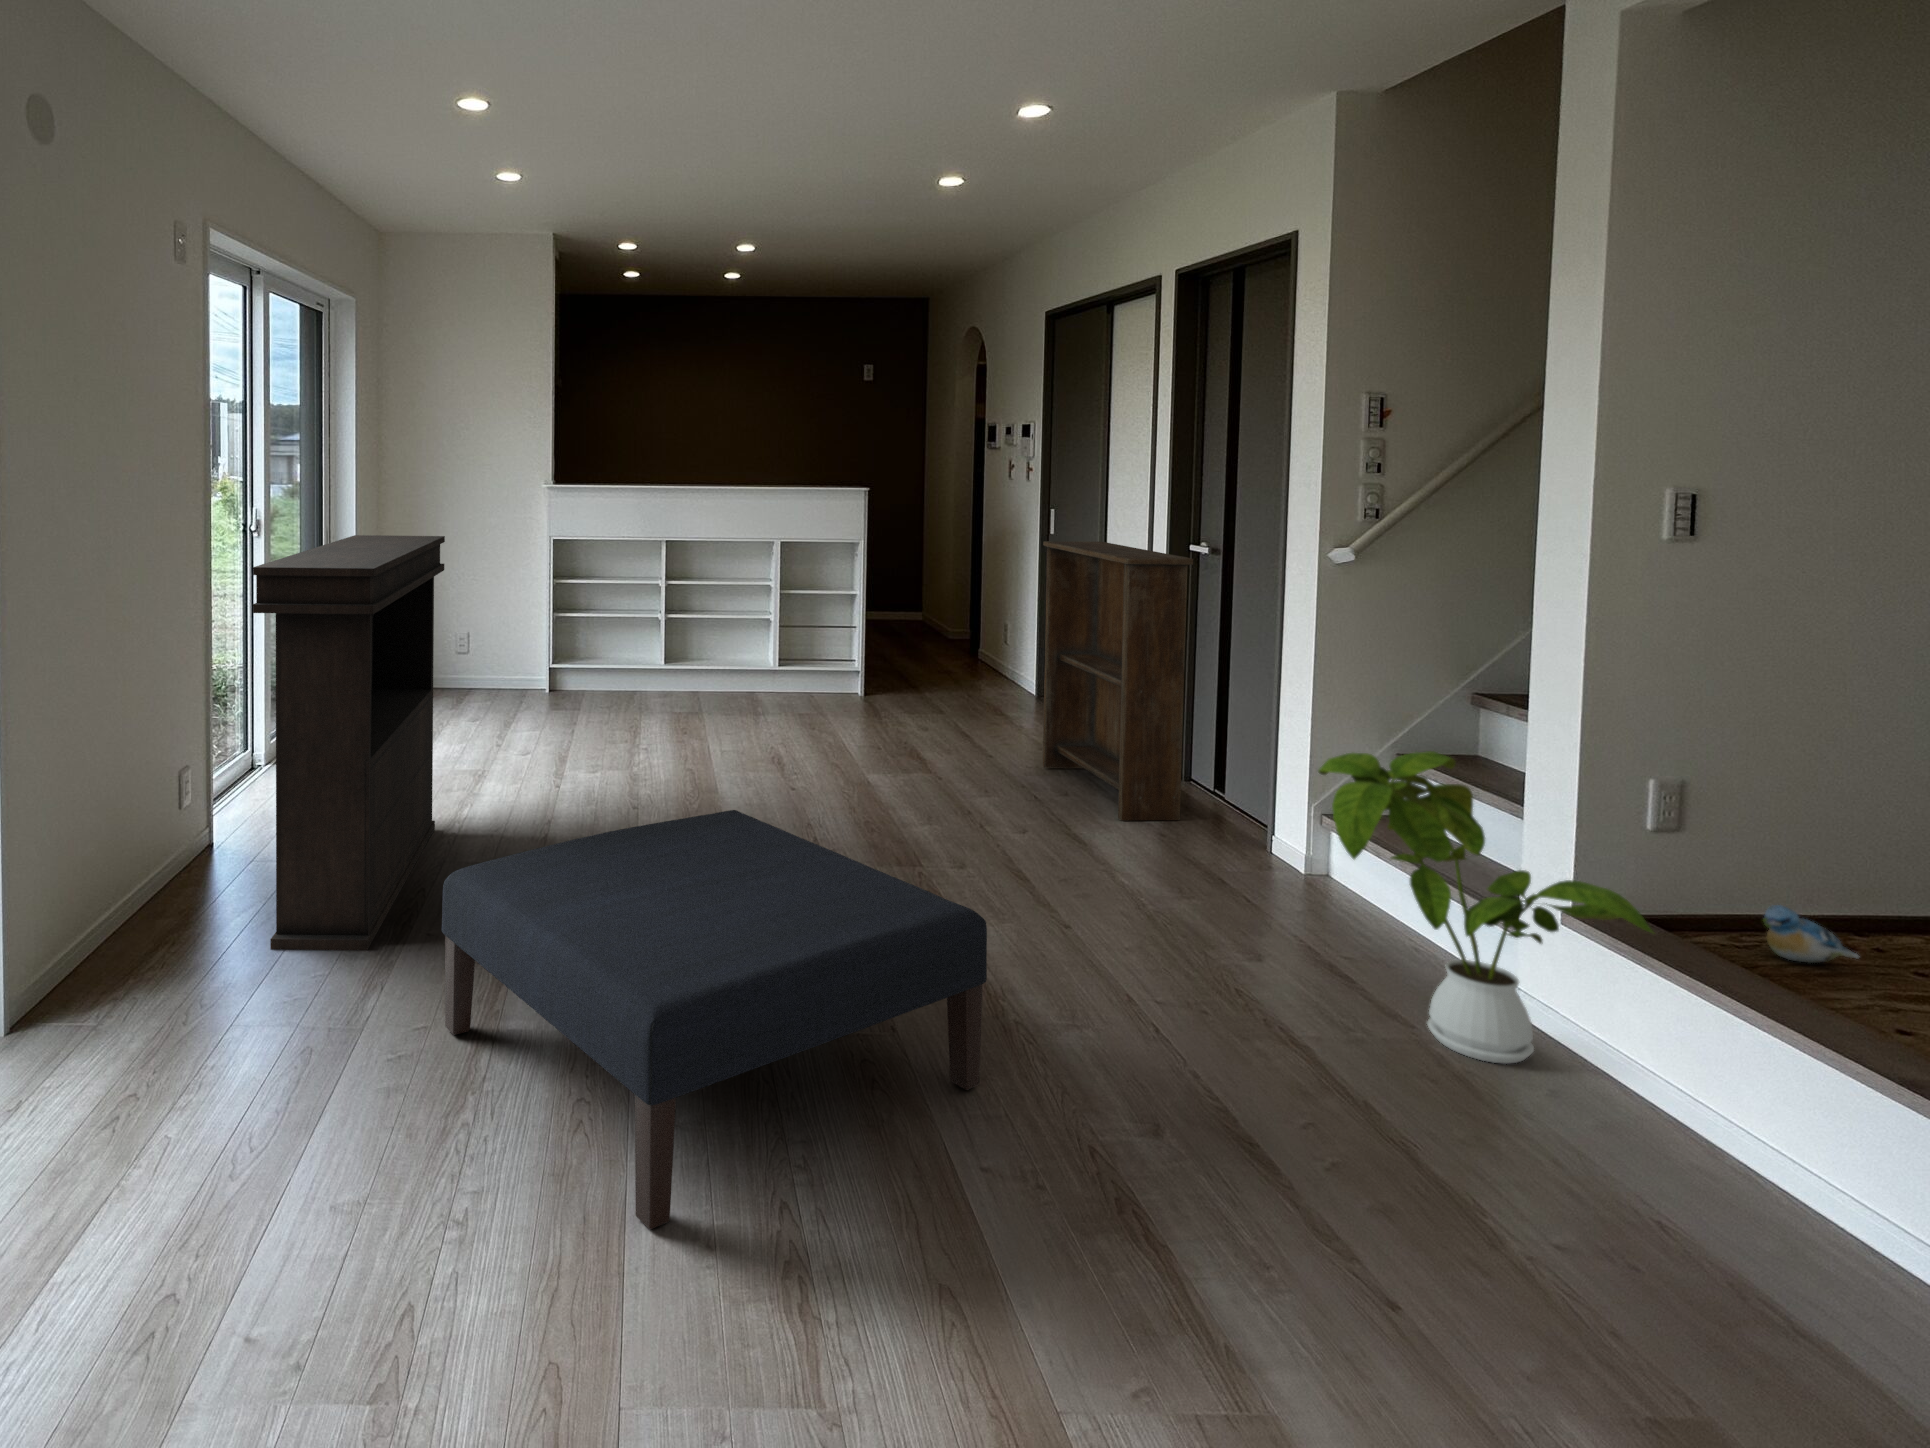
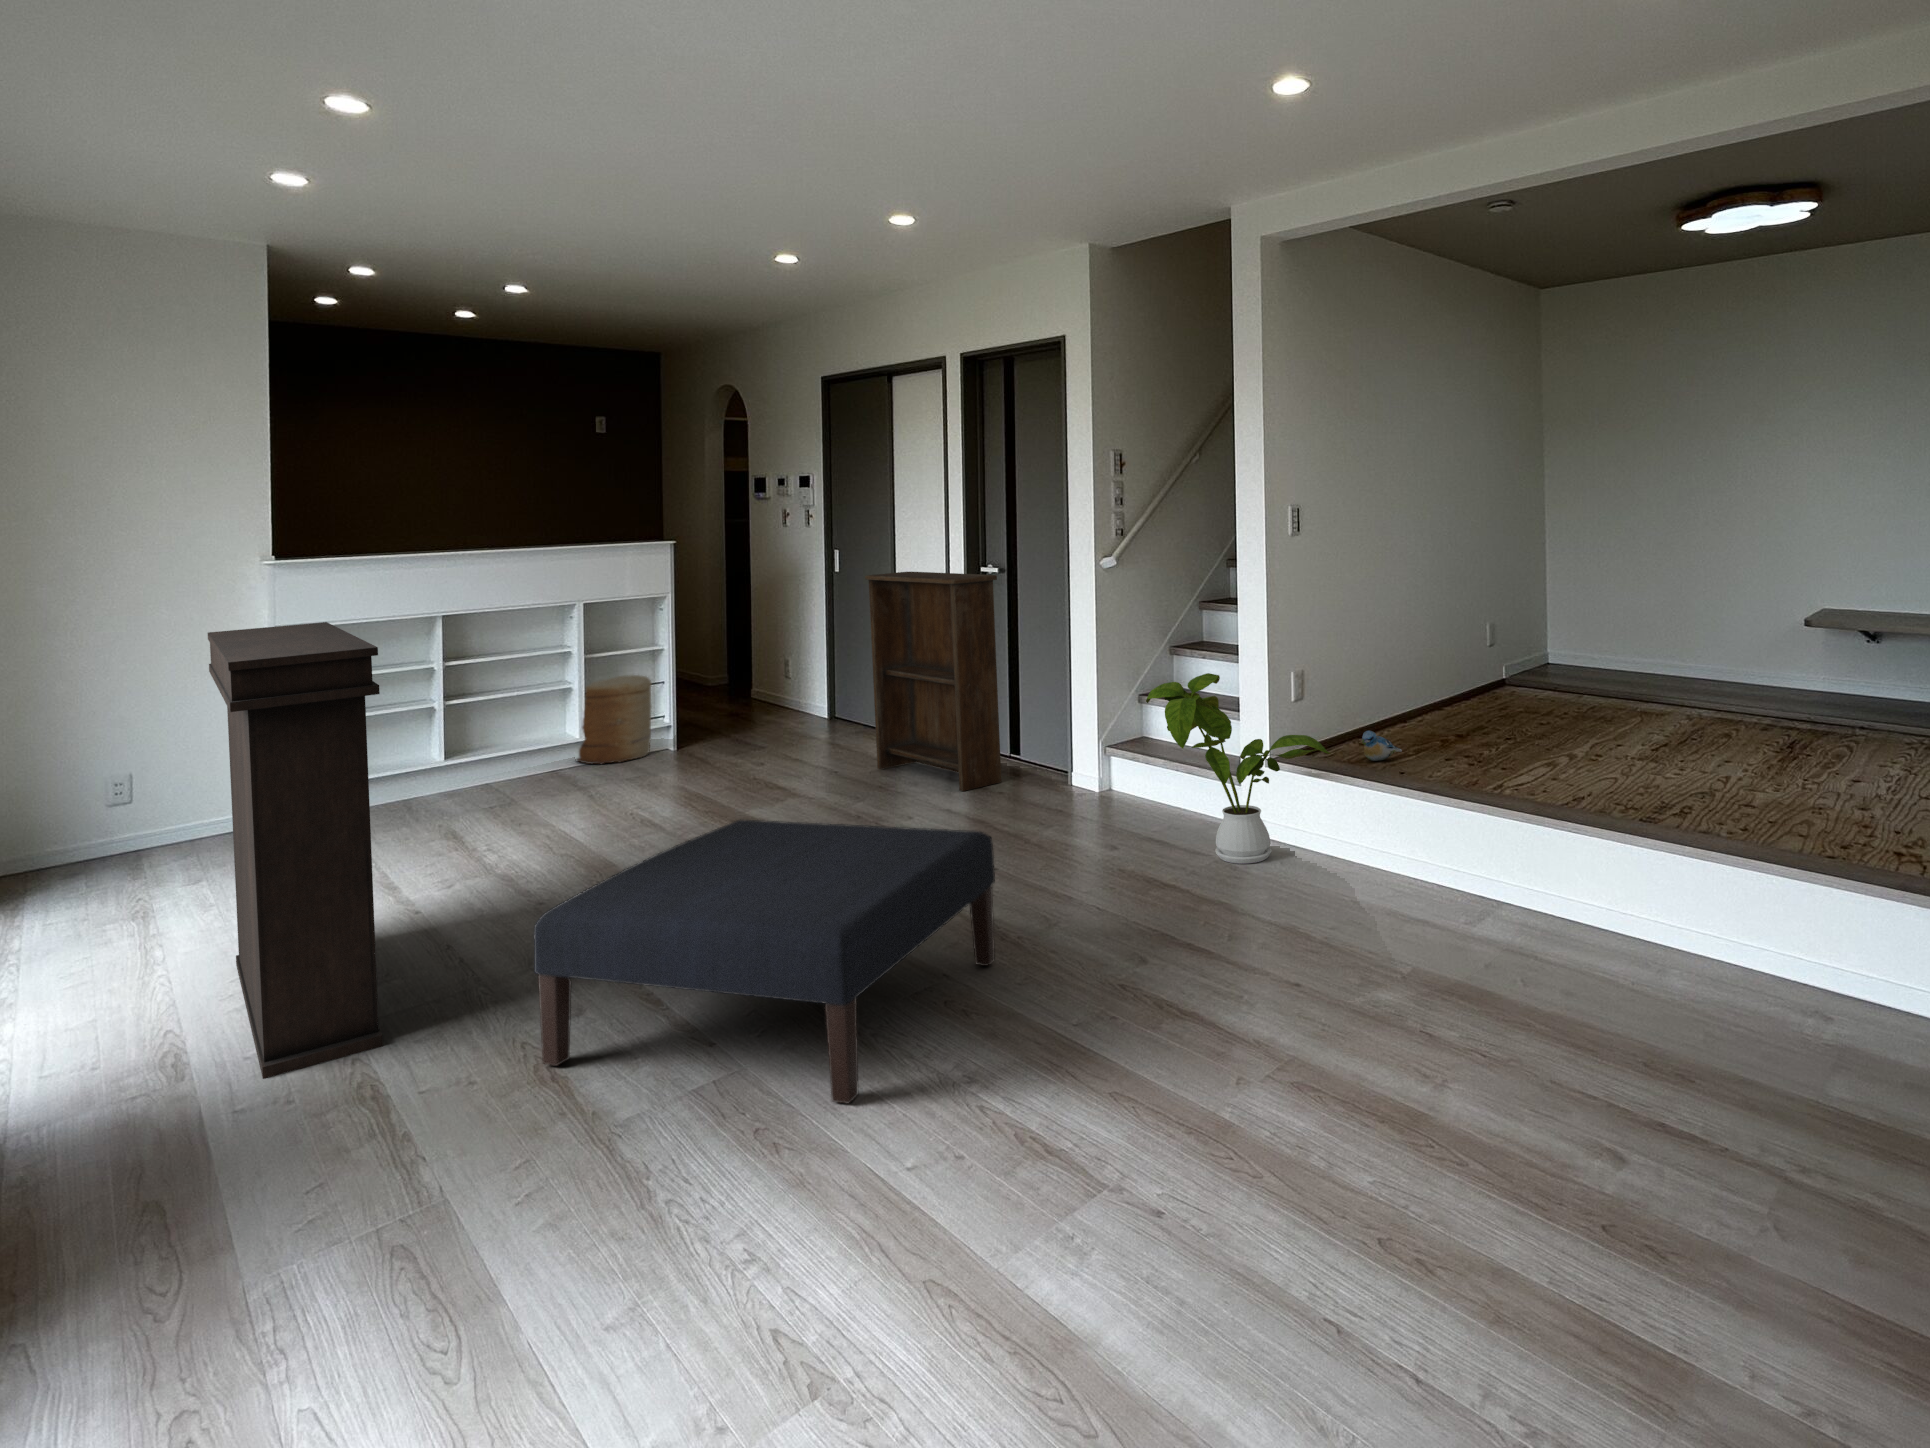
woven basket: none [760,614,840,702] -> present [576,675,652,765]

